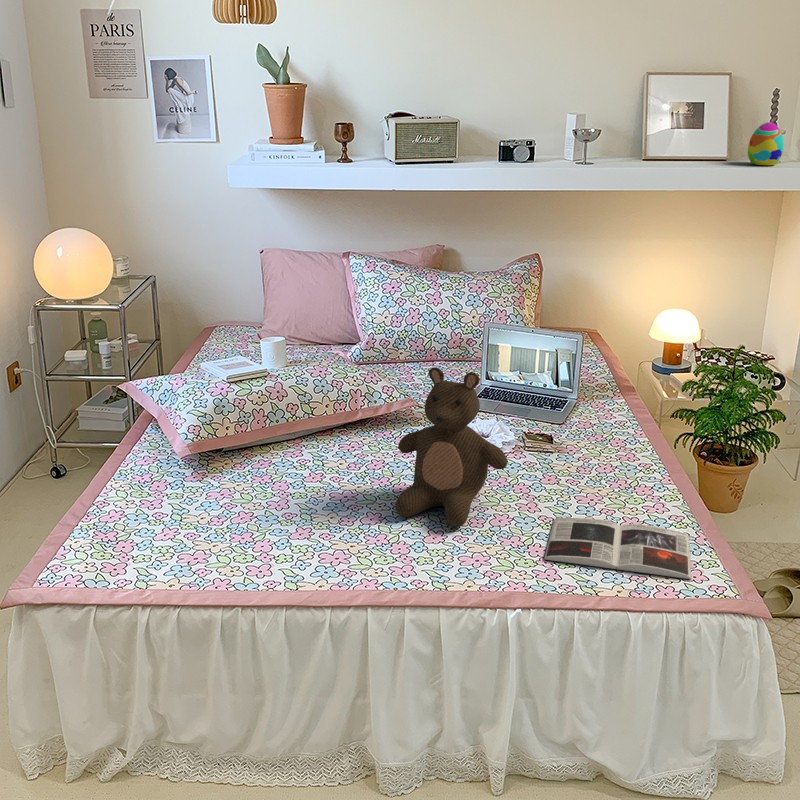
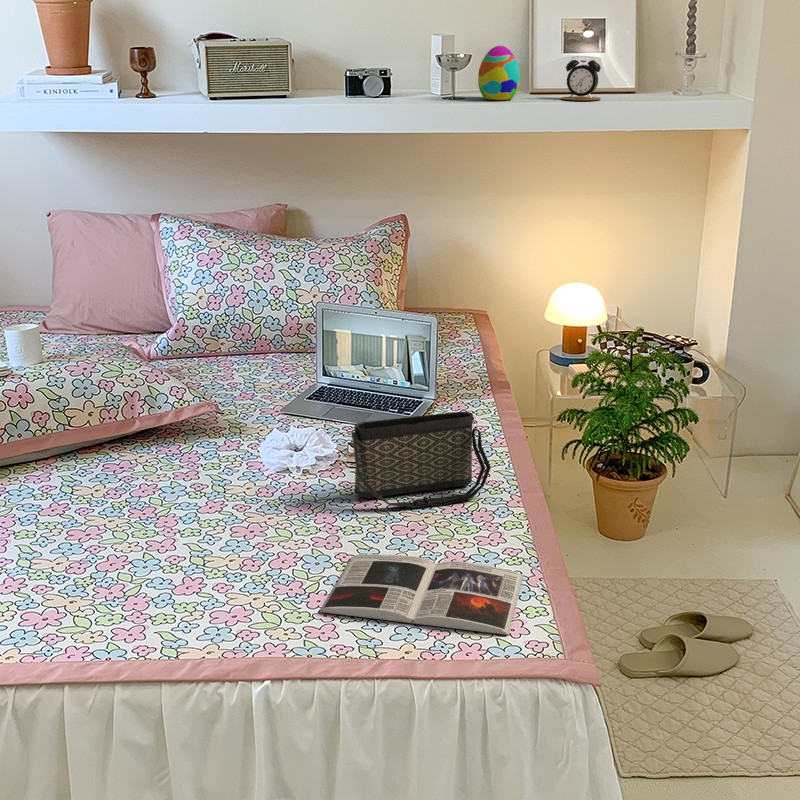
decorative egg: present [748,122,784,165] -> present [478,46,520,100]
alarm clock: none [669,130,702,166] -> present [562,57,601,100]
stuffed bear: present [395,367,507,527] -> none [141,359,291,571]
handbag: none [541,410,647,483] -> present [351,412,491,508]

